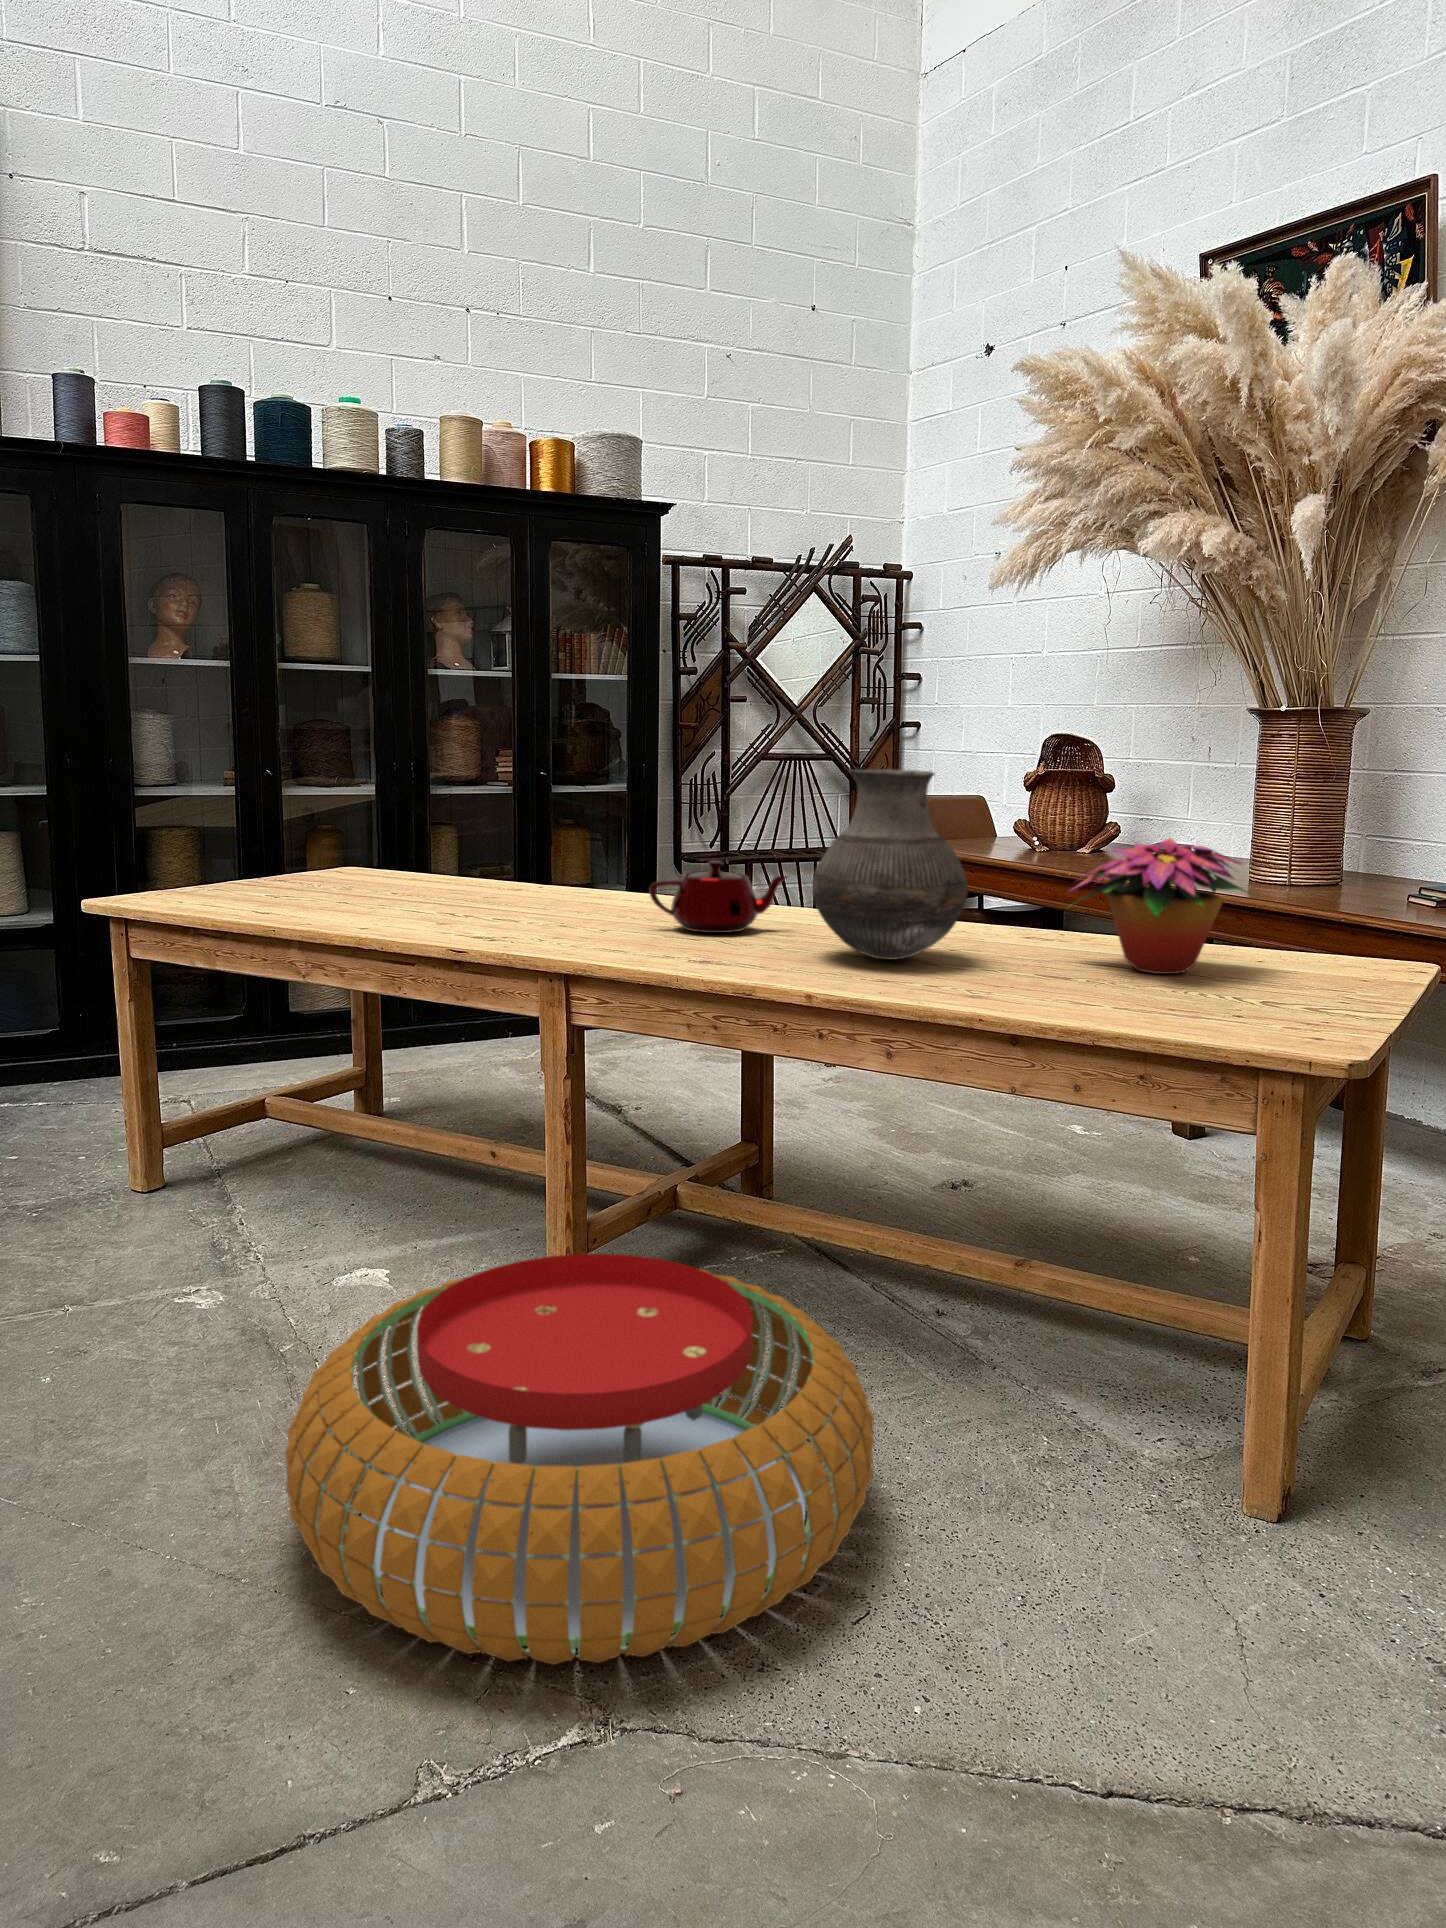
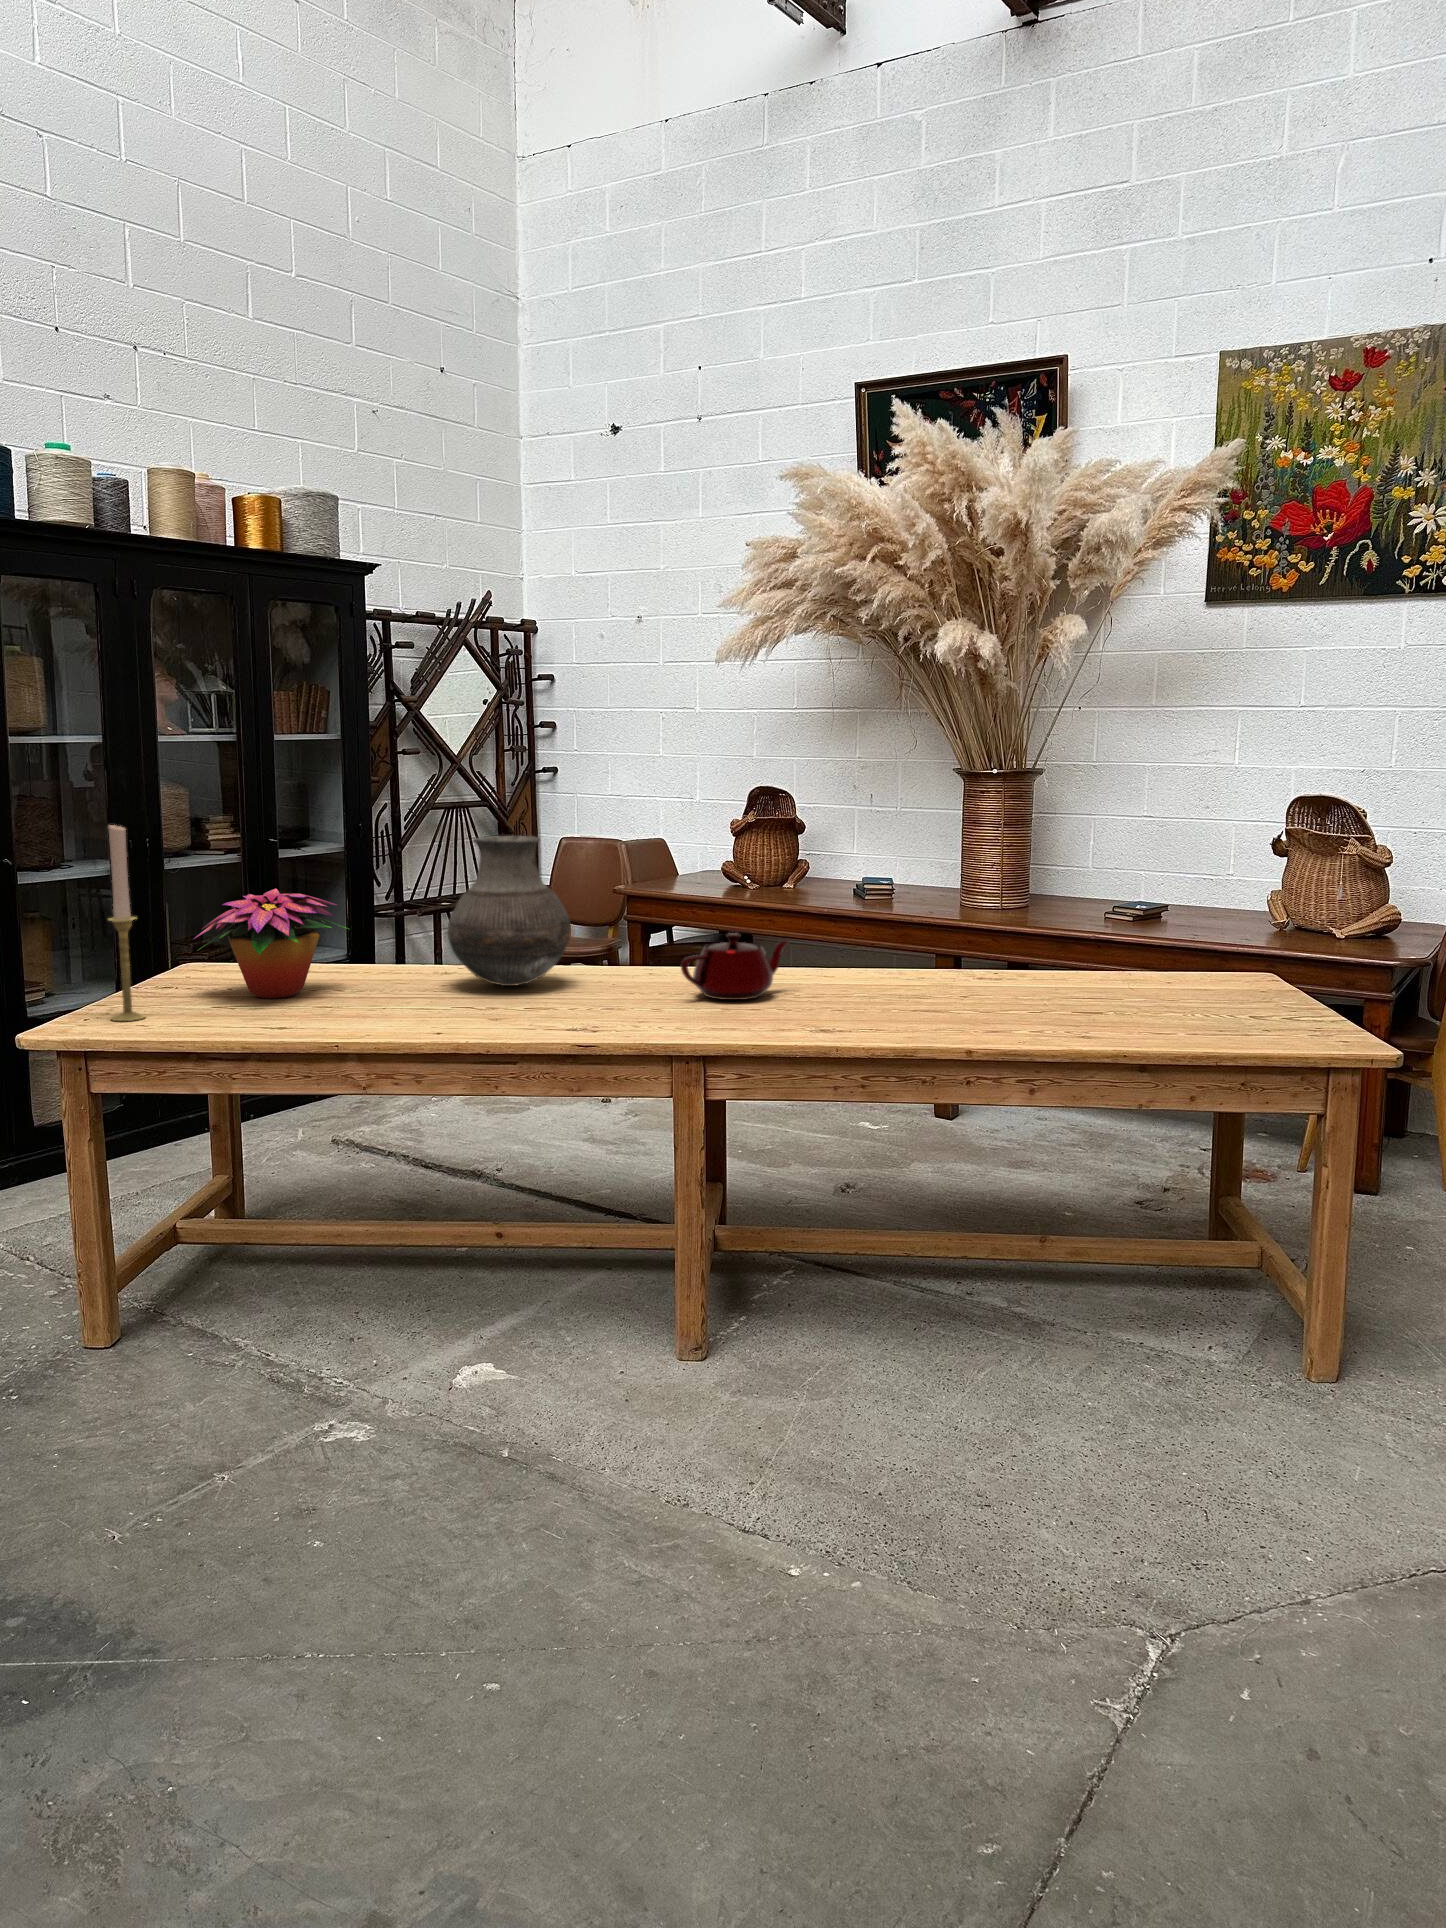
candlestick: none [159,716,191,897] -> present [109,825,145,1021]
vase: present [812,770,968,960] -> present [447,836,571,986]
flower arrangement: present [1075,838,1247,974] -> present [194,888,346,998]
pouf: present [285,1254,874,1665] -> none [694,1296,1208,1655]

